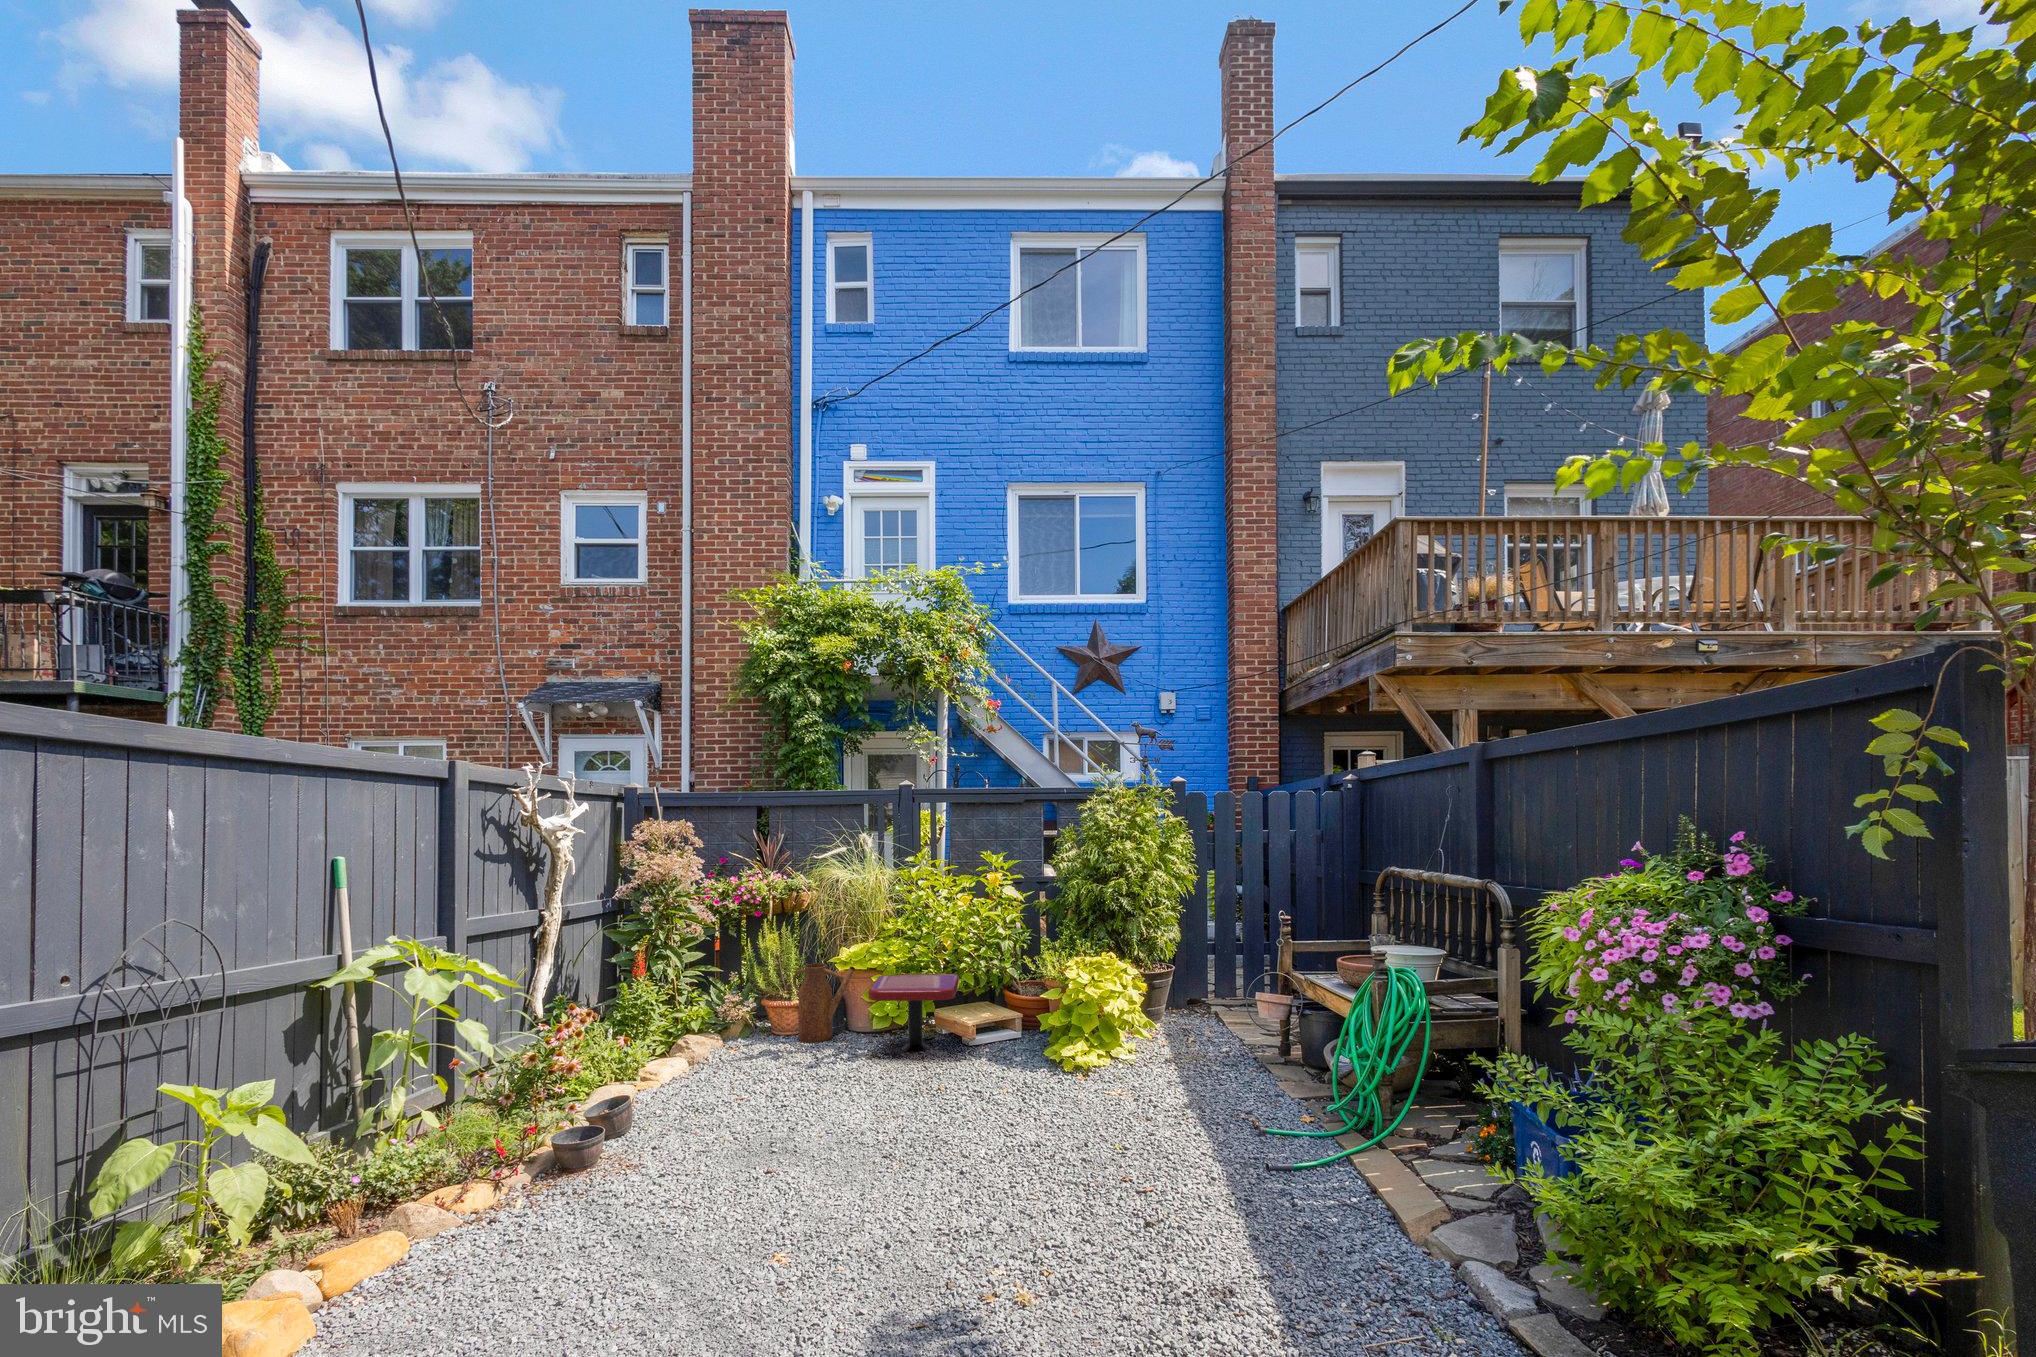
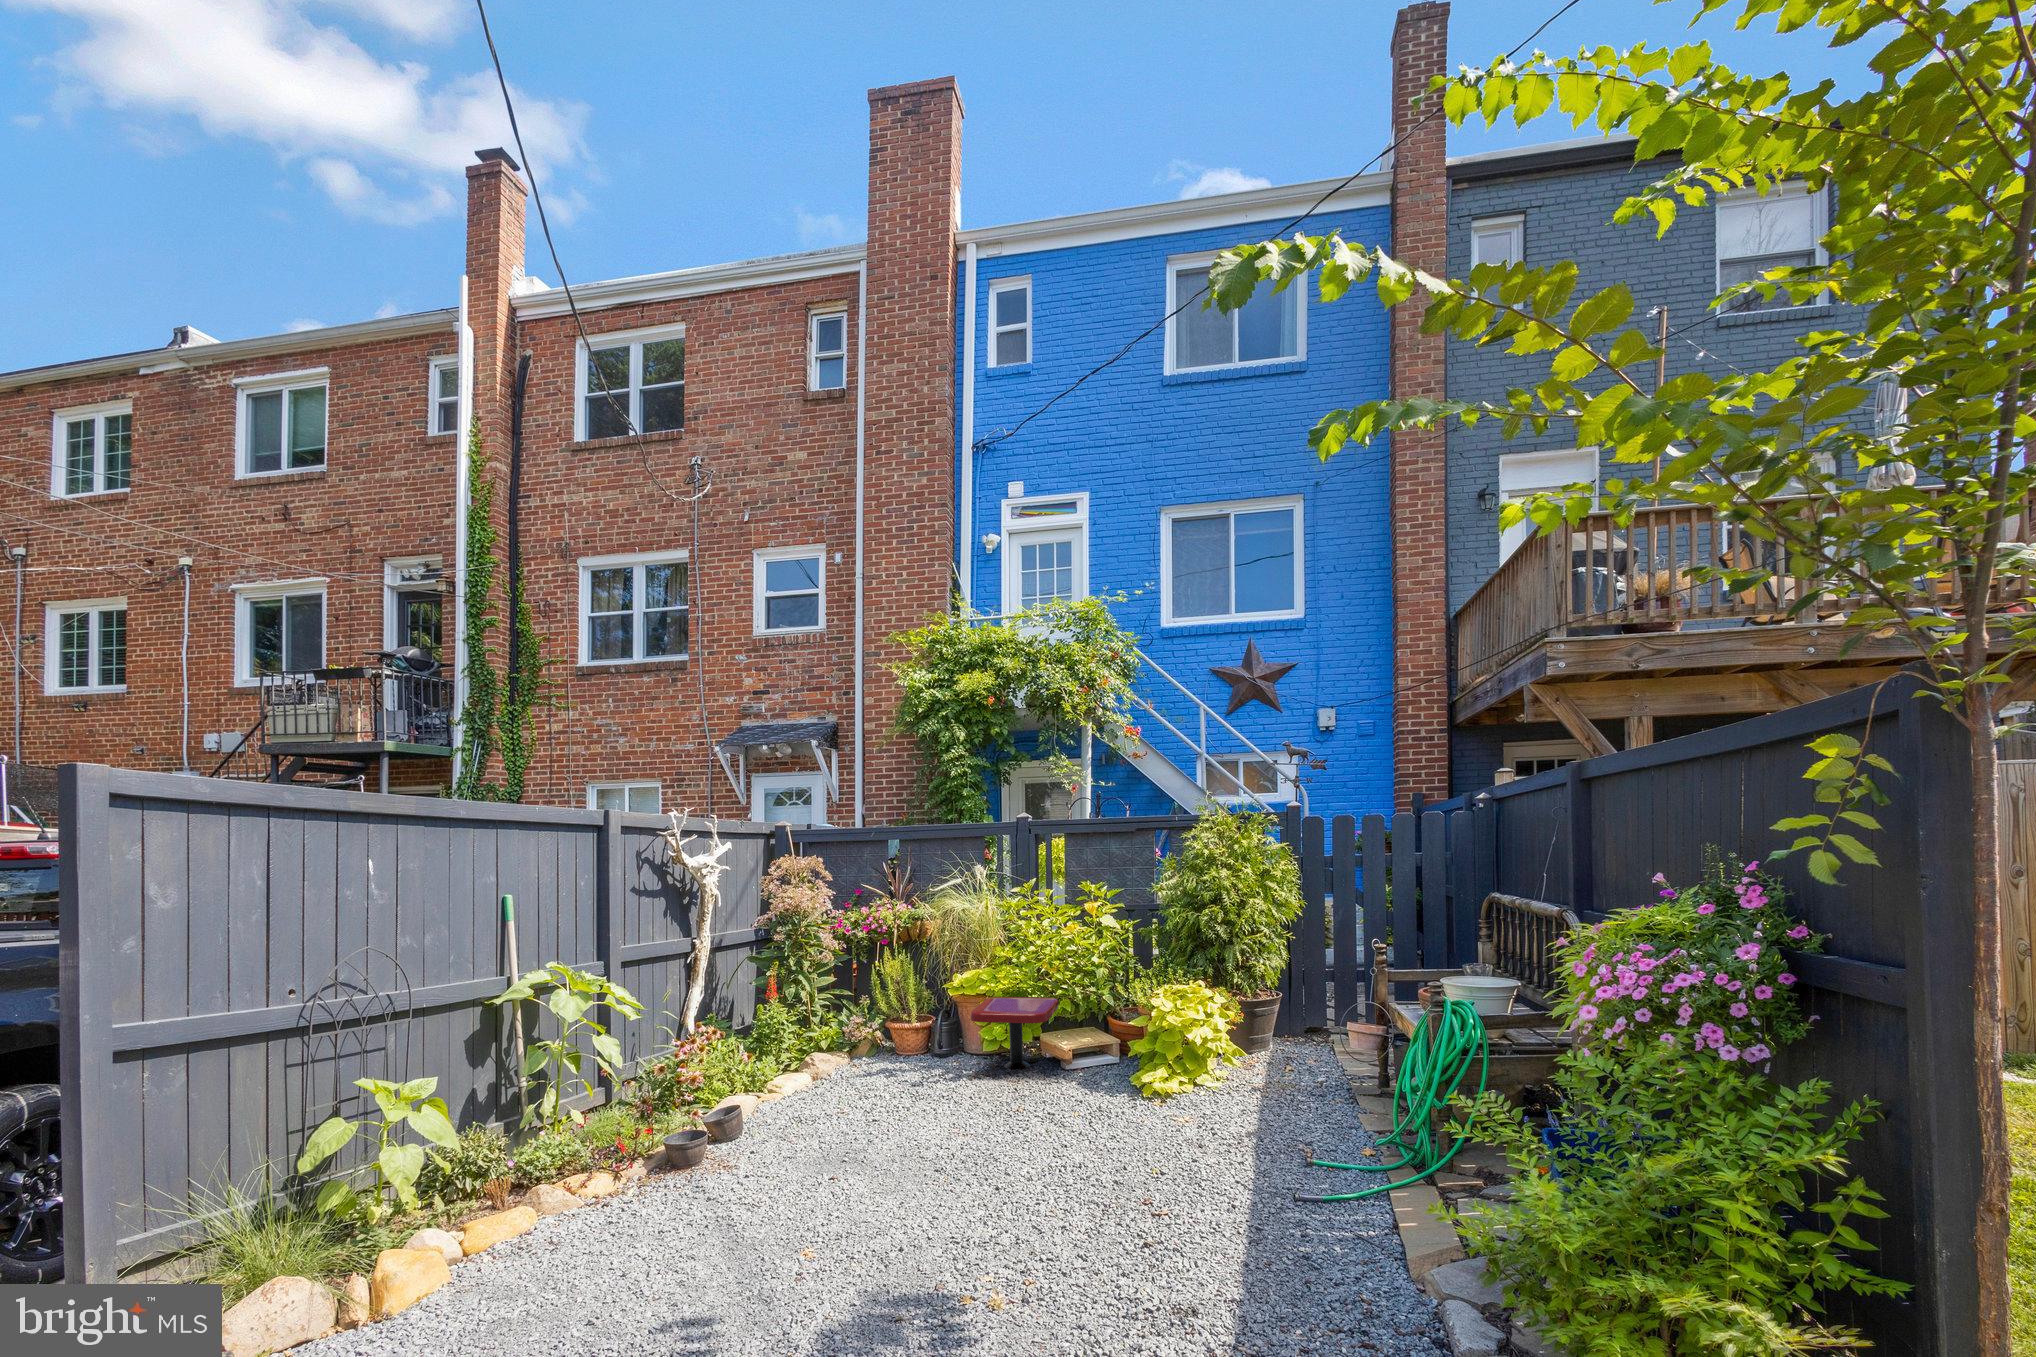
watering can: present [793,964,855,1042] -> none [914,985,965,1057]

